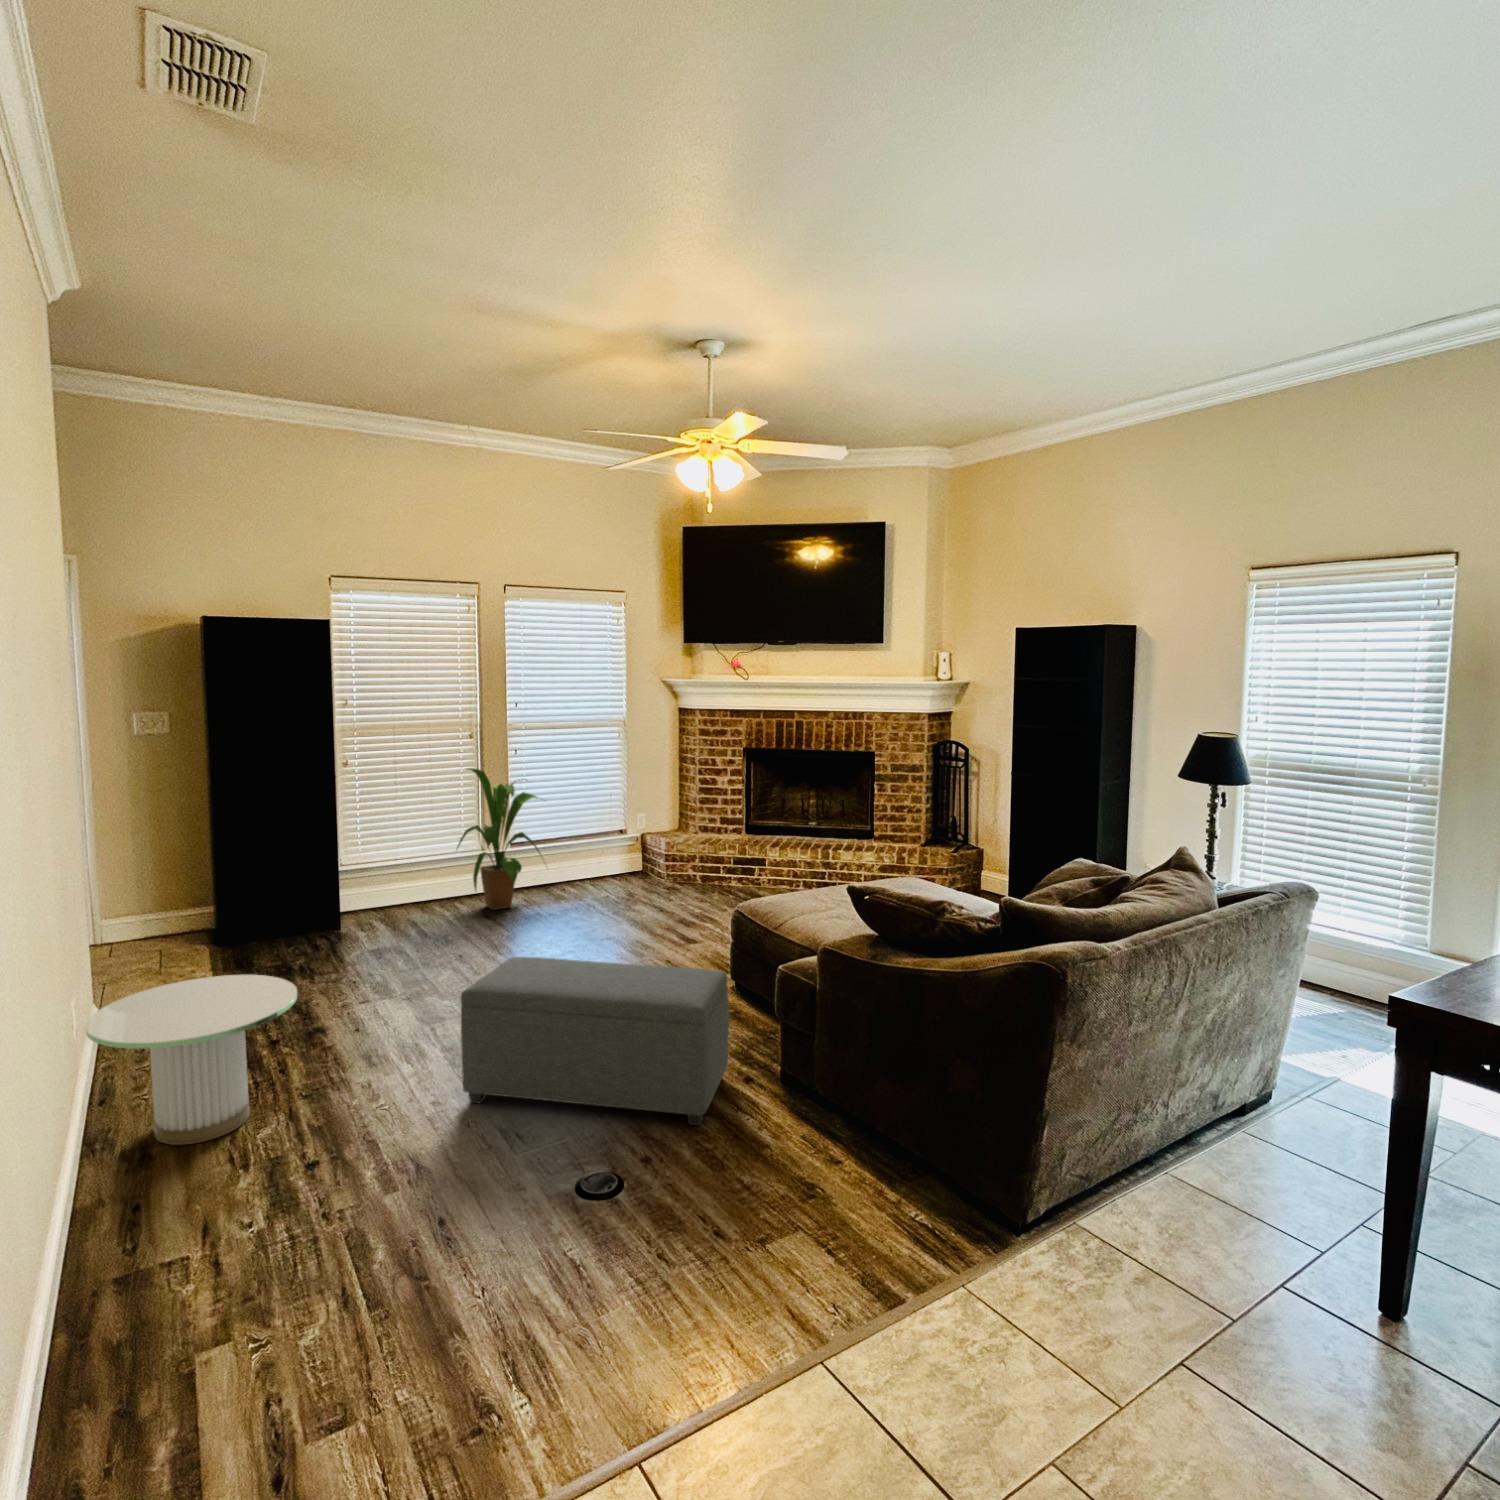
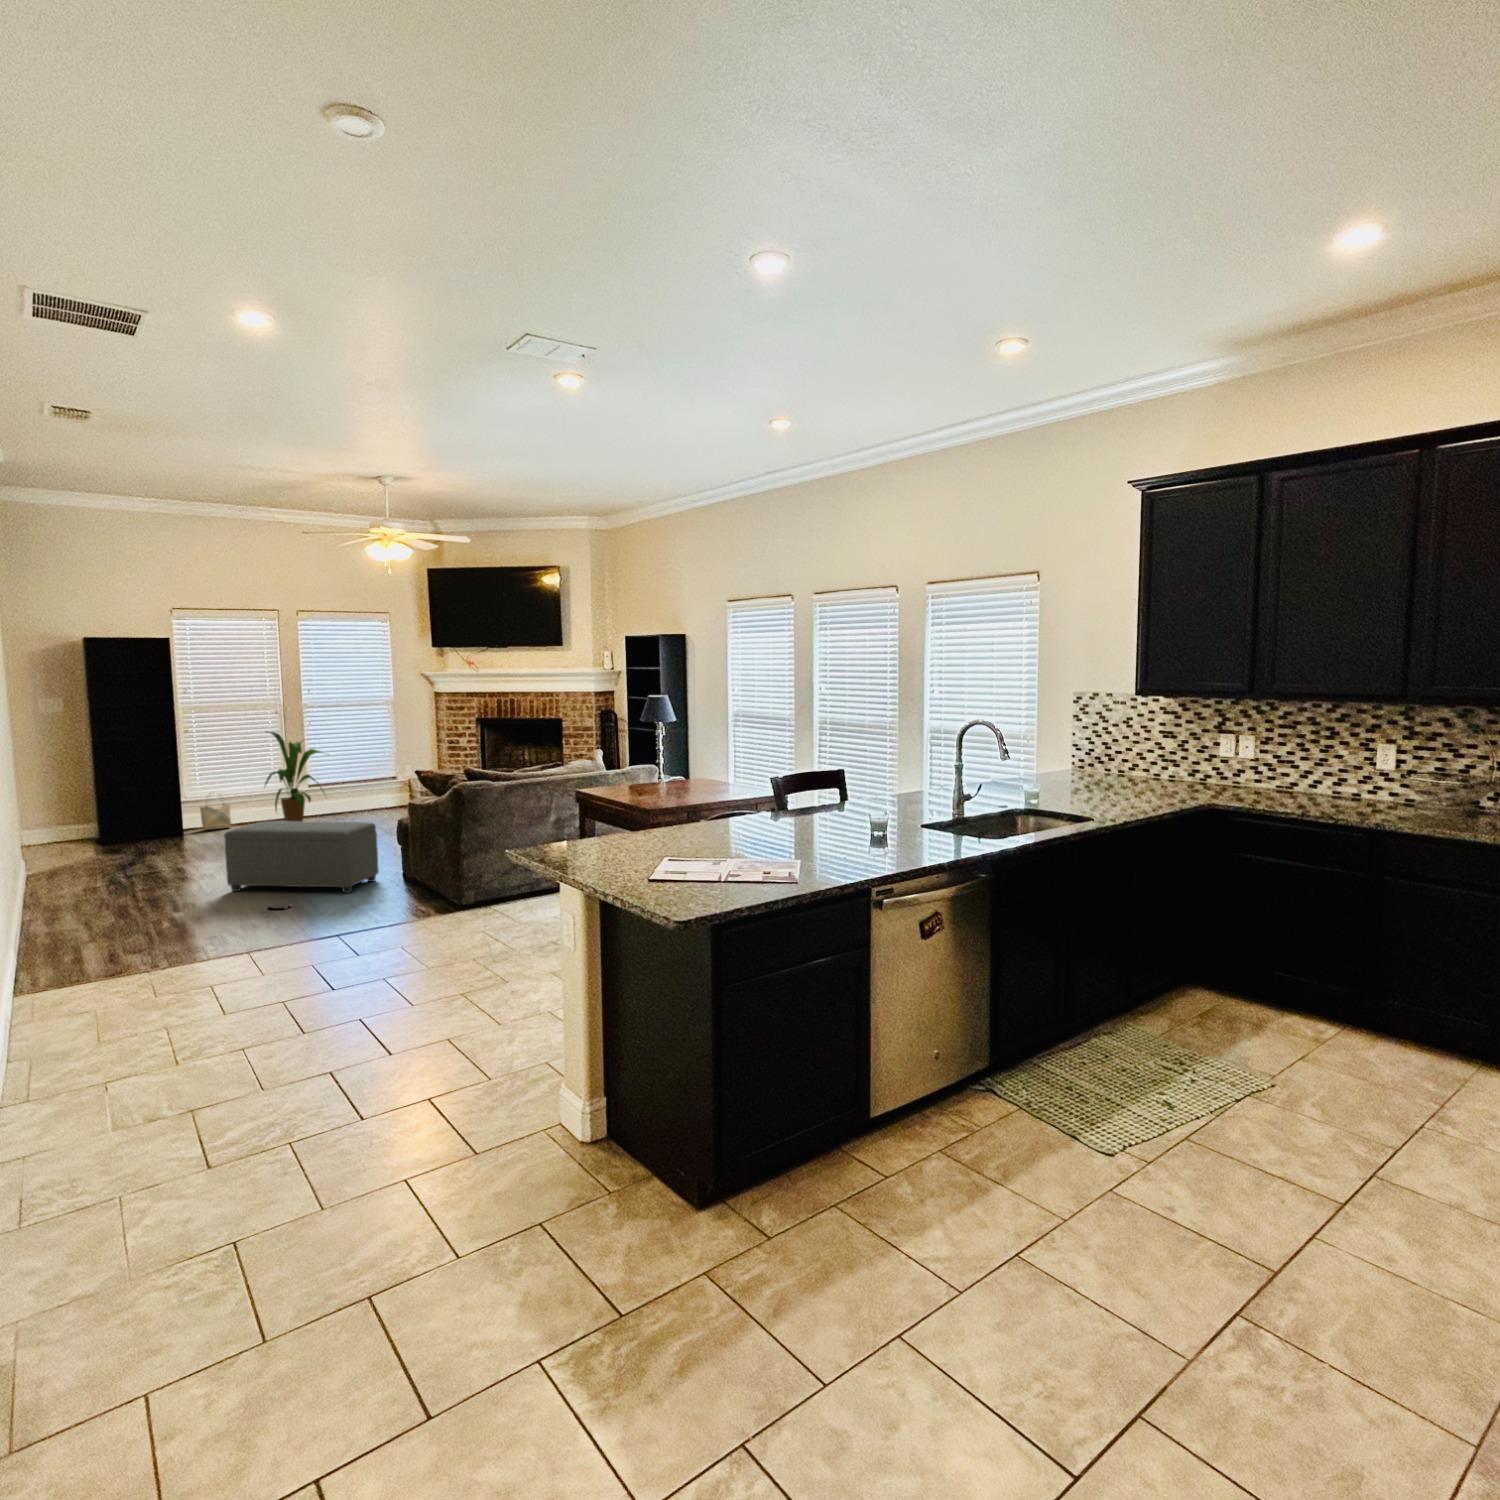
woven basket: none [366,856,409,915] -> present [200,804,231,830]
side table: present [85,975,297,1145] -> none [21,831,135,907]

